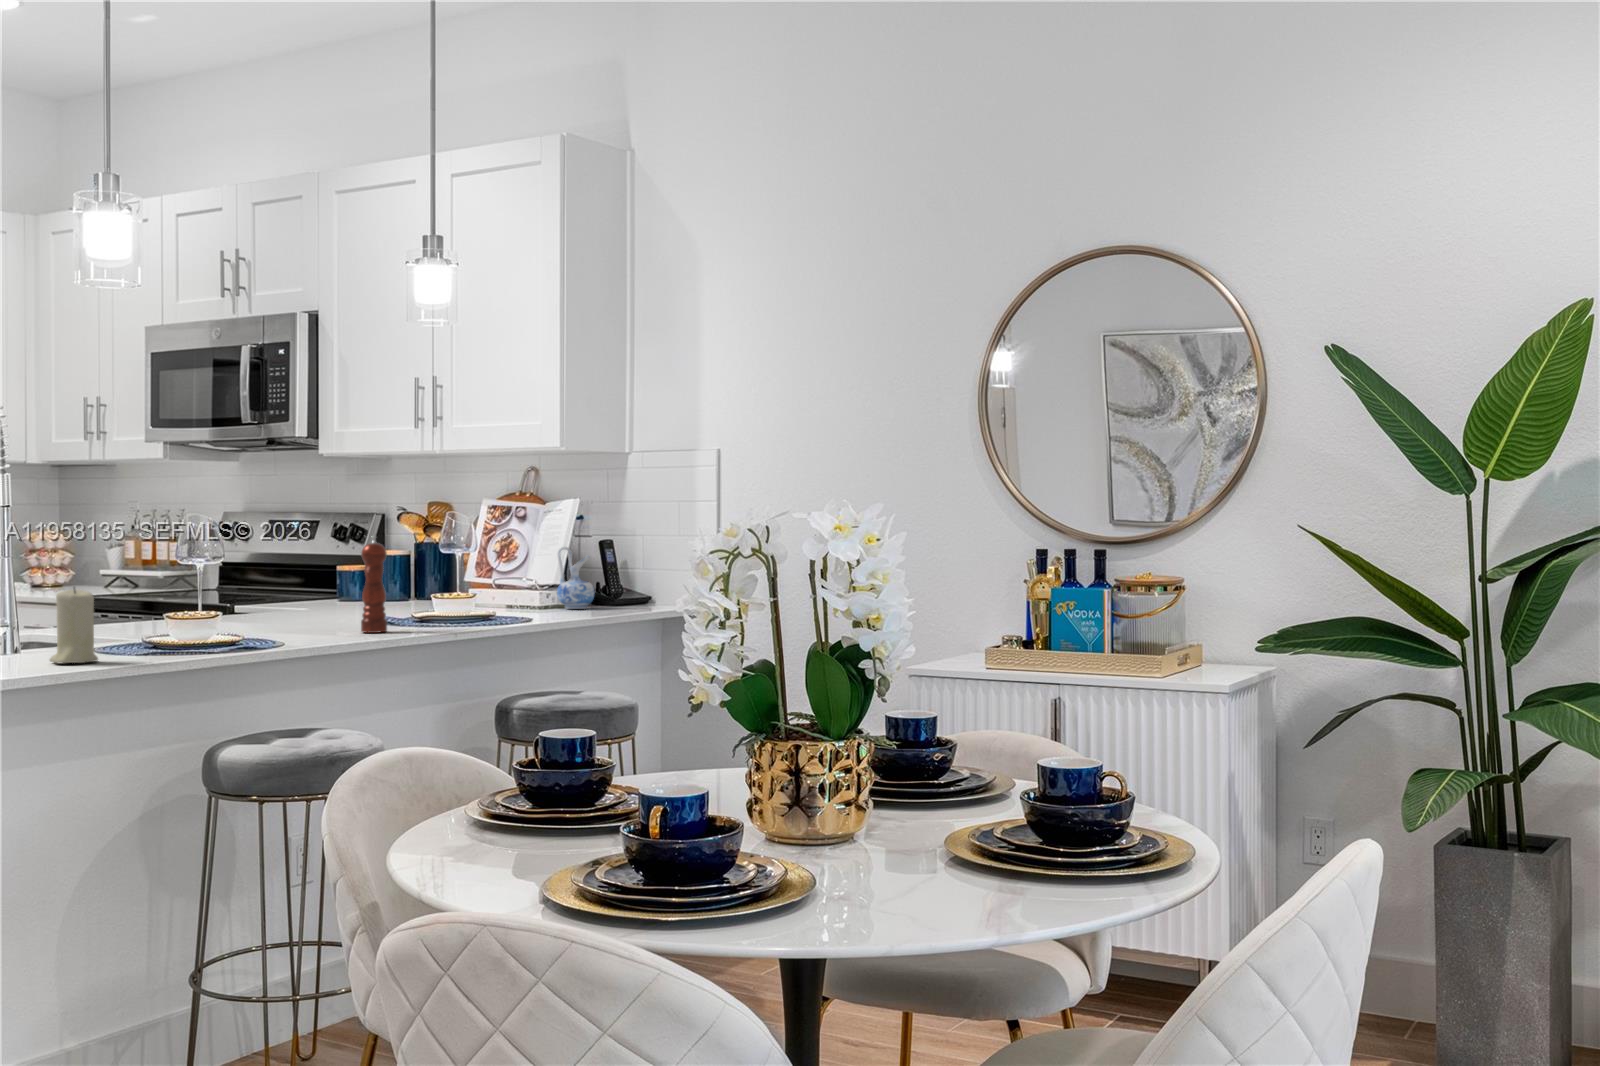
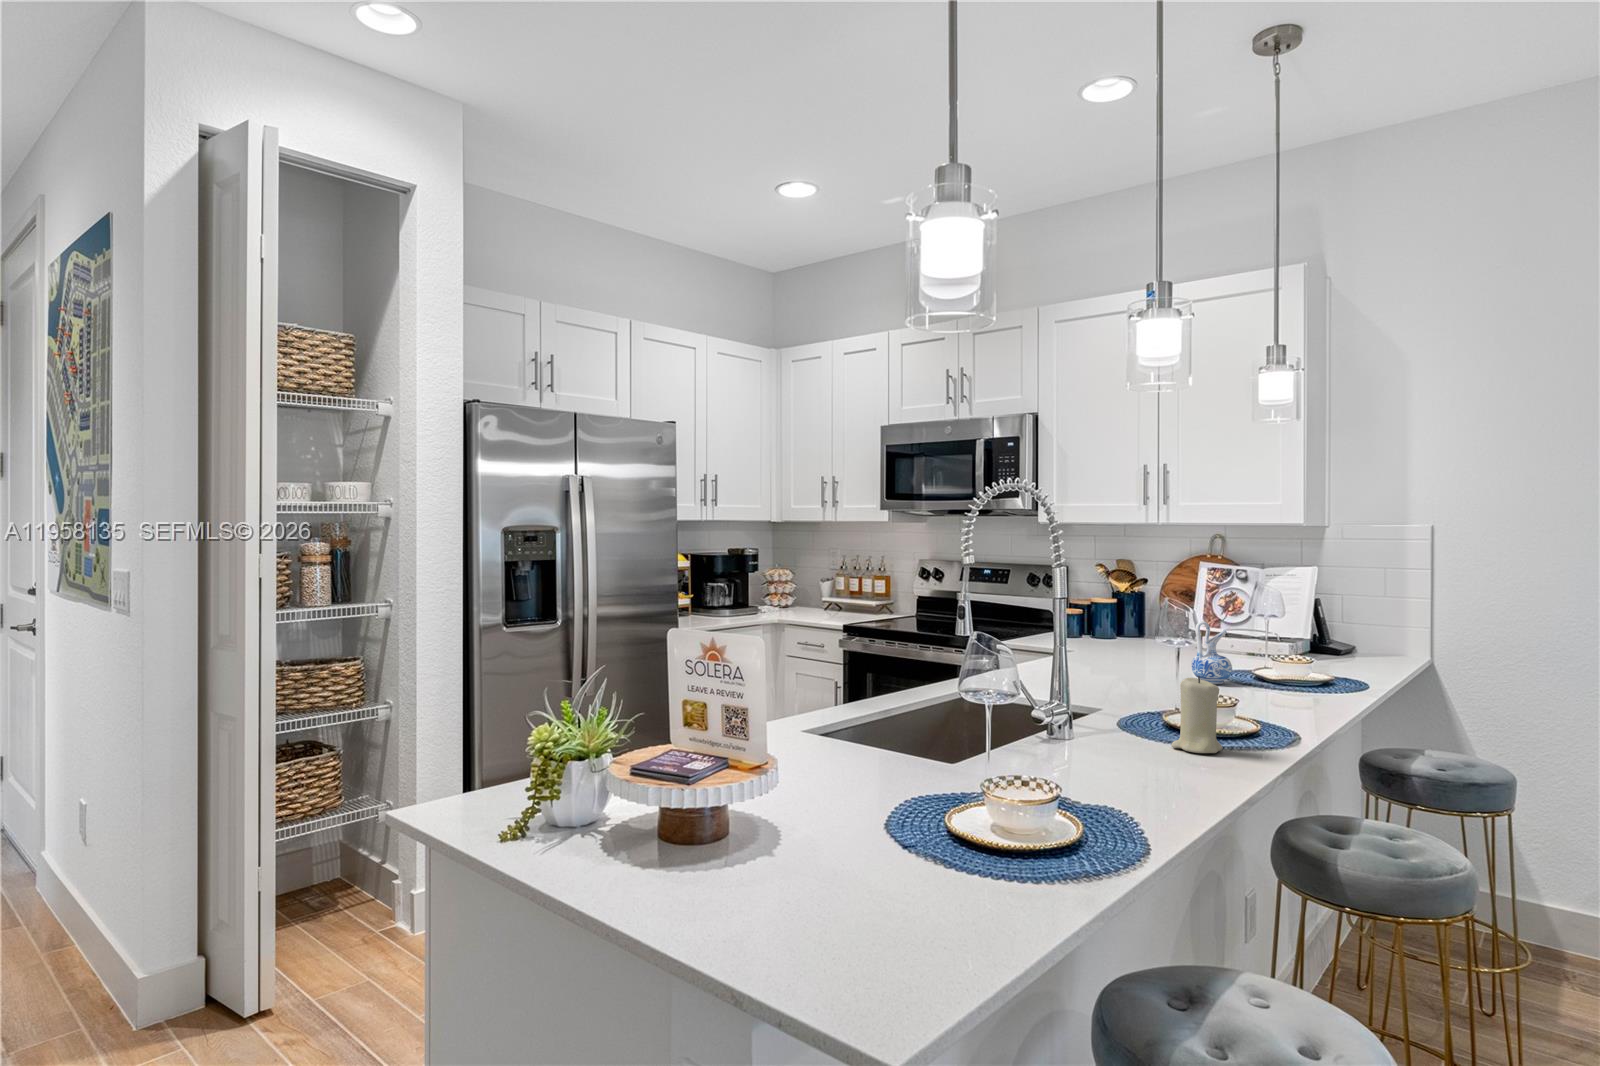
pepper mill: present [361,536,387,633] -> none [1286,612,1313,700]
ceramic pitcher: present [557,547,595,609] -> present [1191,621,1232,684]

